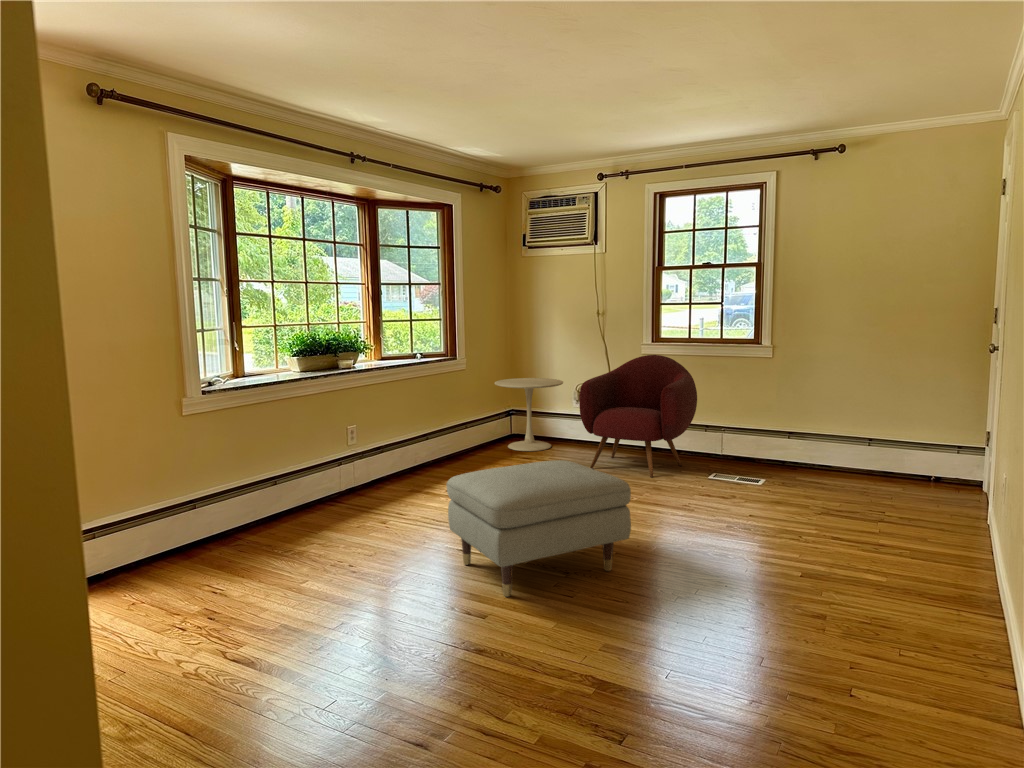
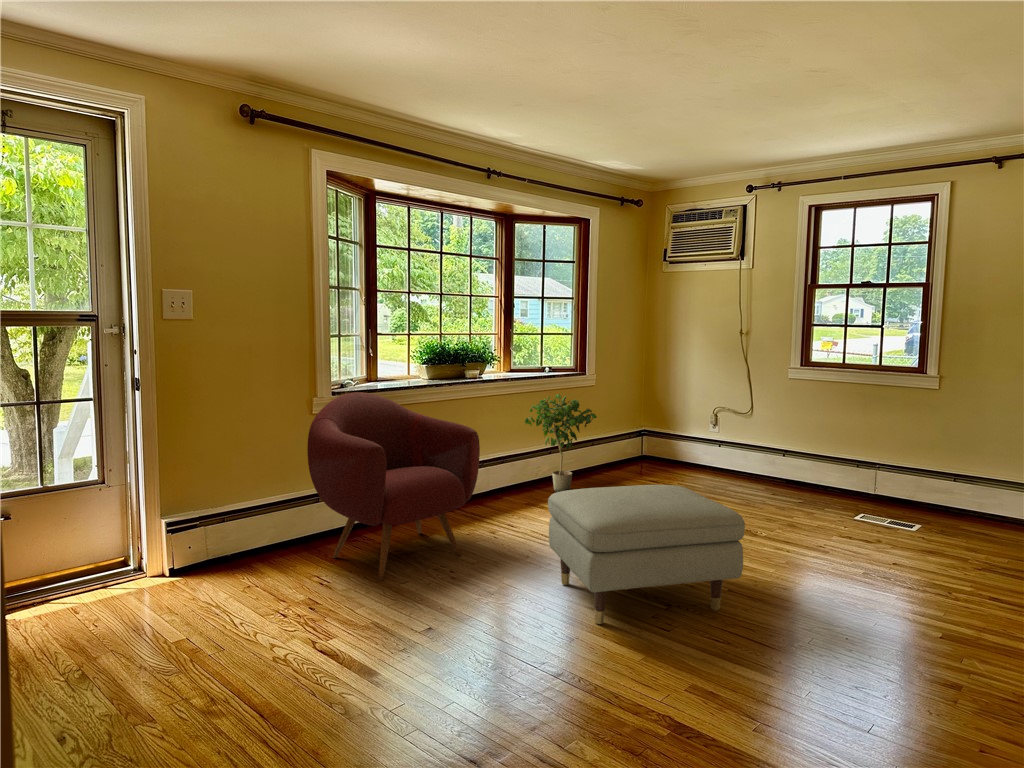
armchair: present [579,355,697,477] -> present [307,392,480,580]
side table: present [495,378,563,451] -> none [625,397,698,473]
potted plant: none [401,380,474,478] -> present [525,394,597,492]

